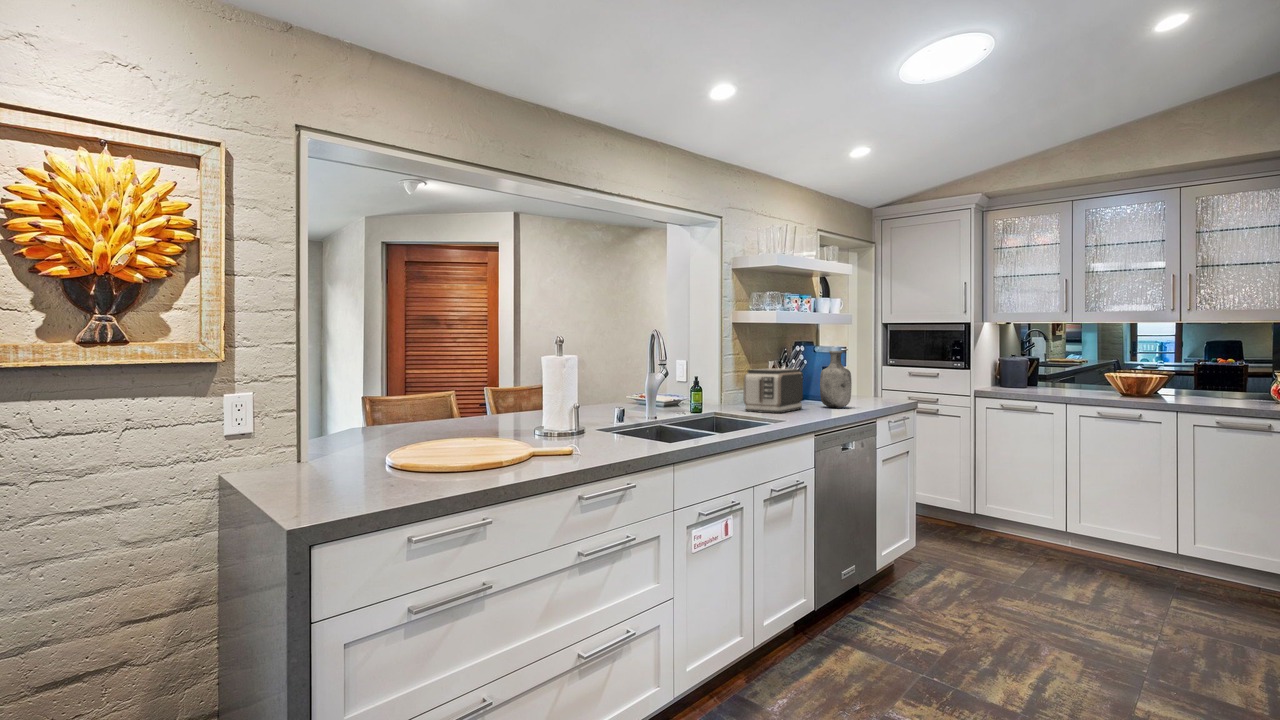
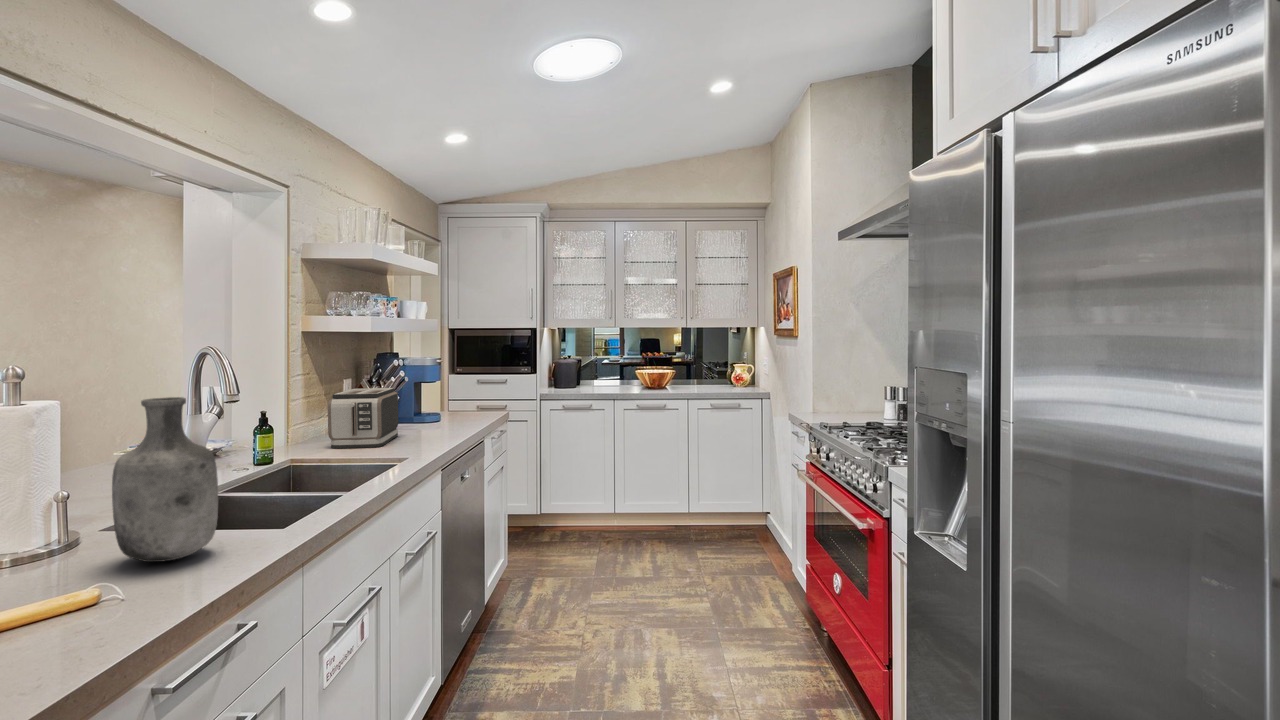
vase: present [820,351,852,408] -> present [112,397,218,562]

